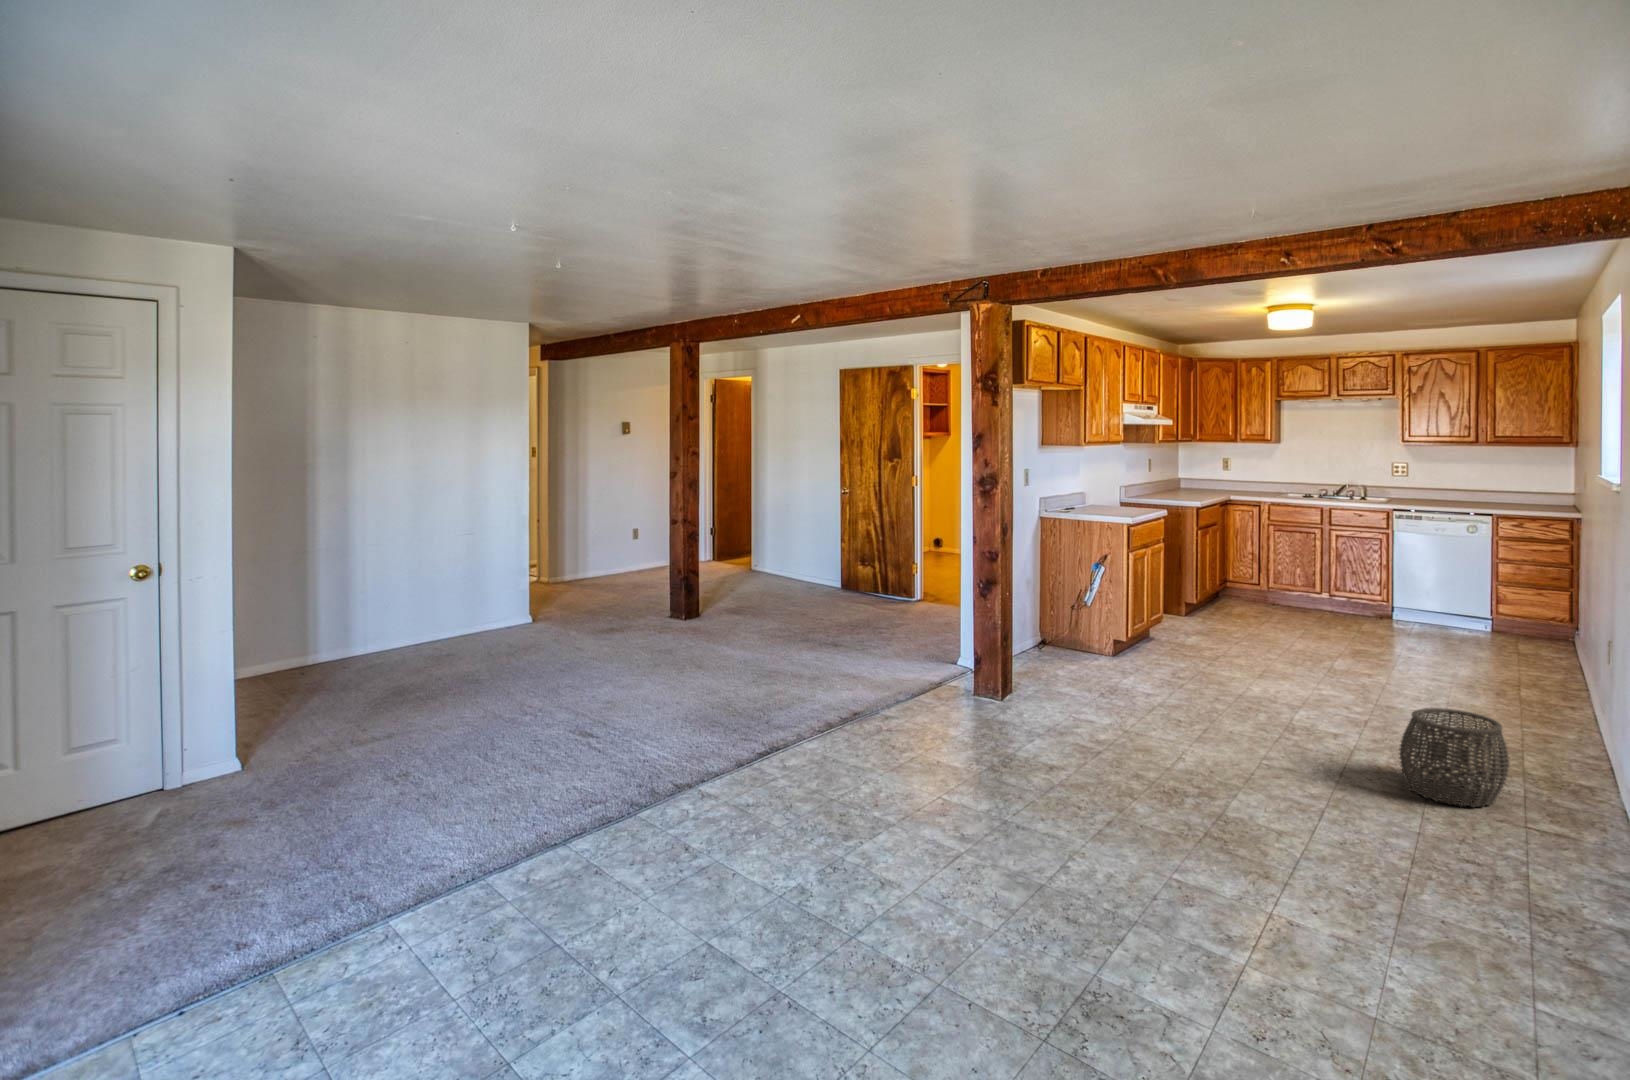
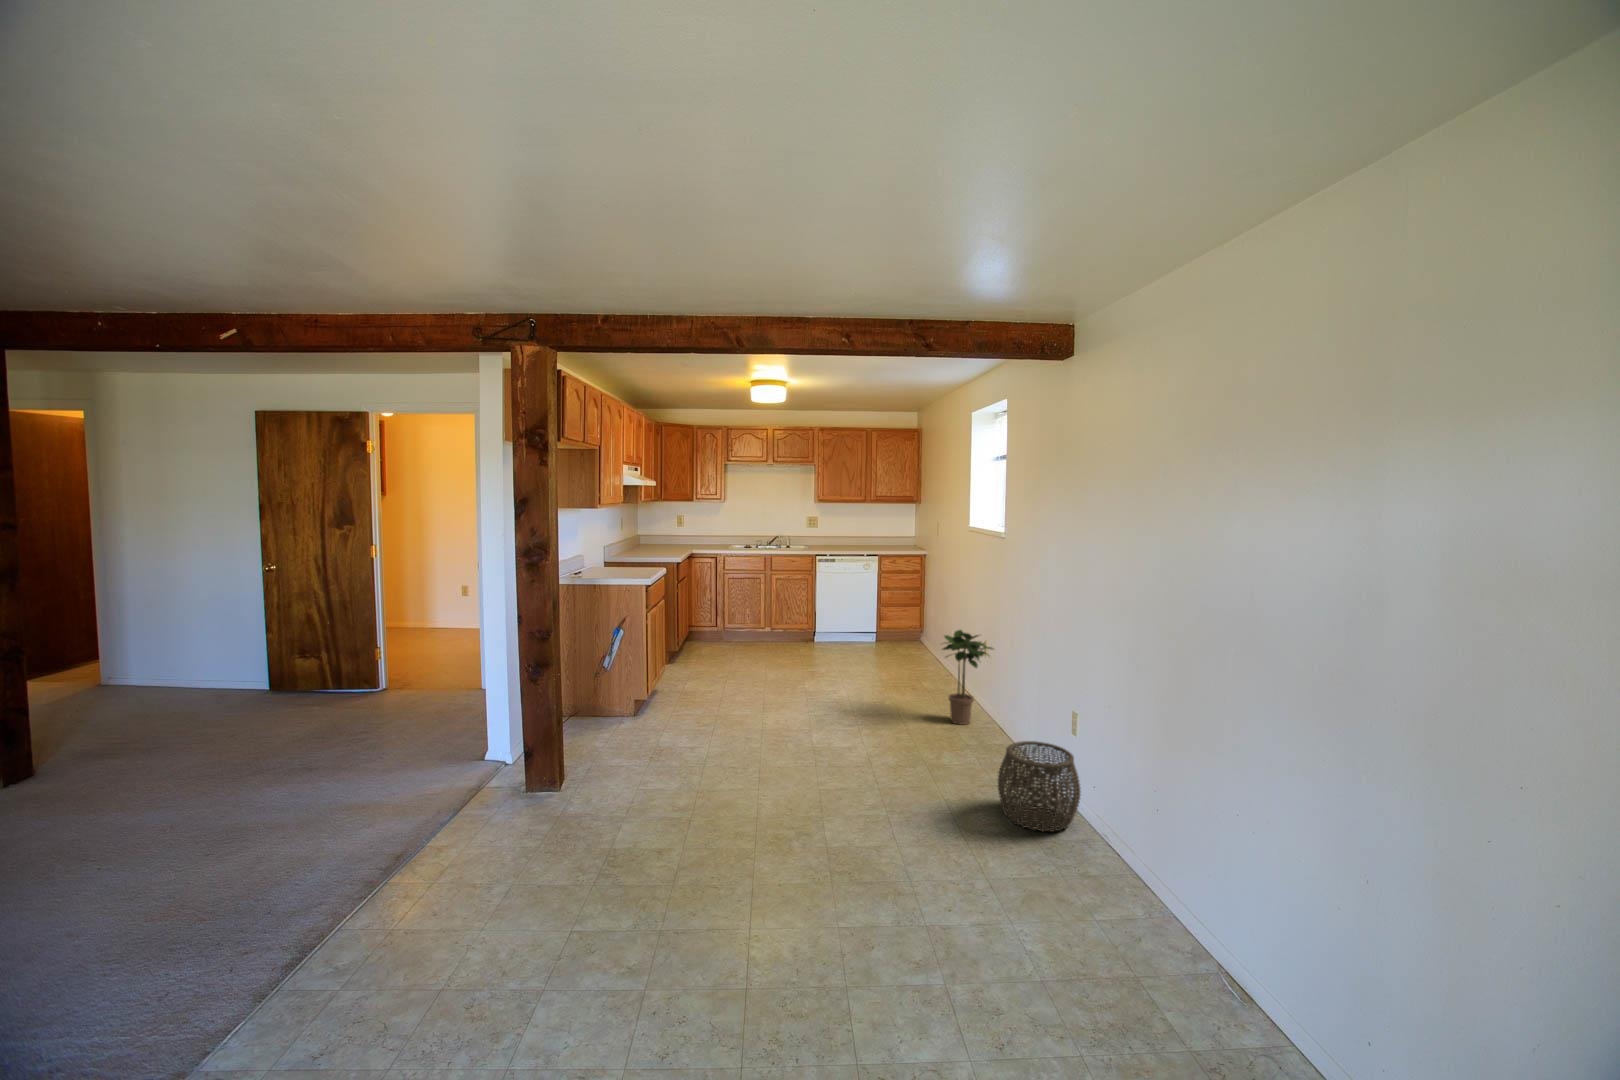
potted plant: none [1468,599,1544,721] -> present [943,630,993,725]

